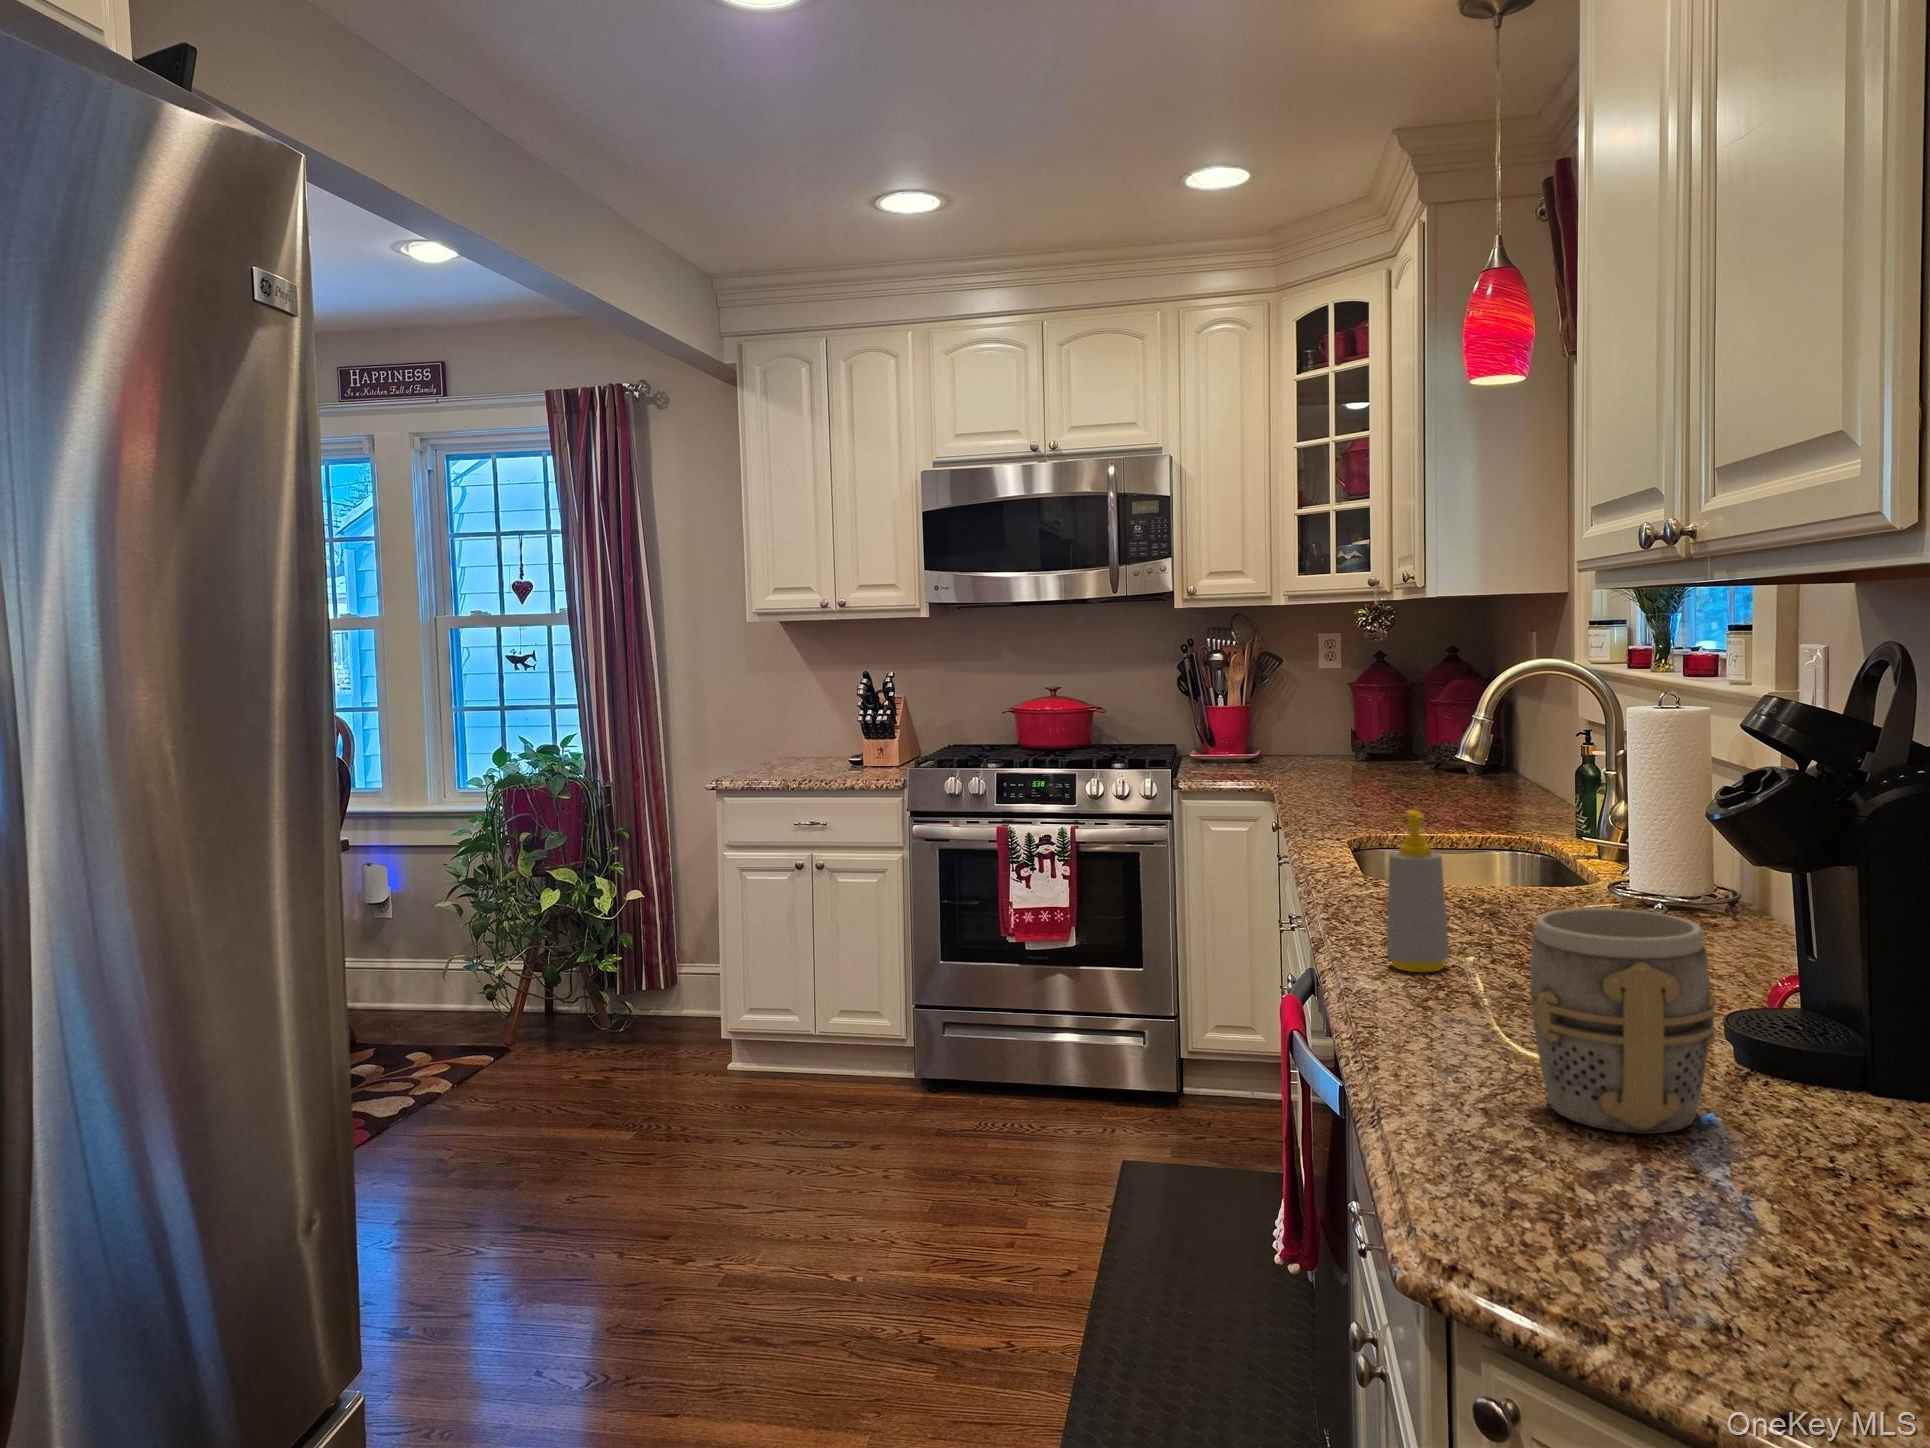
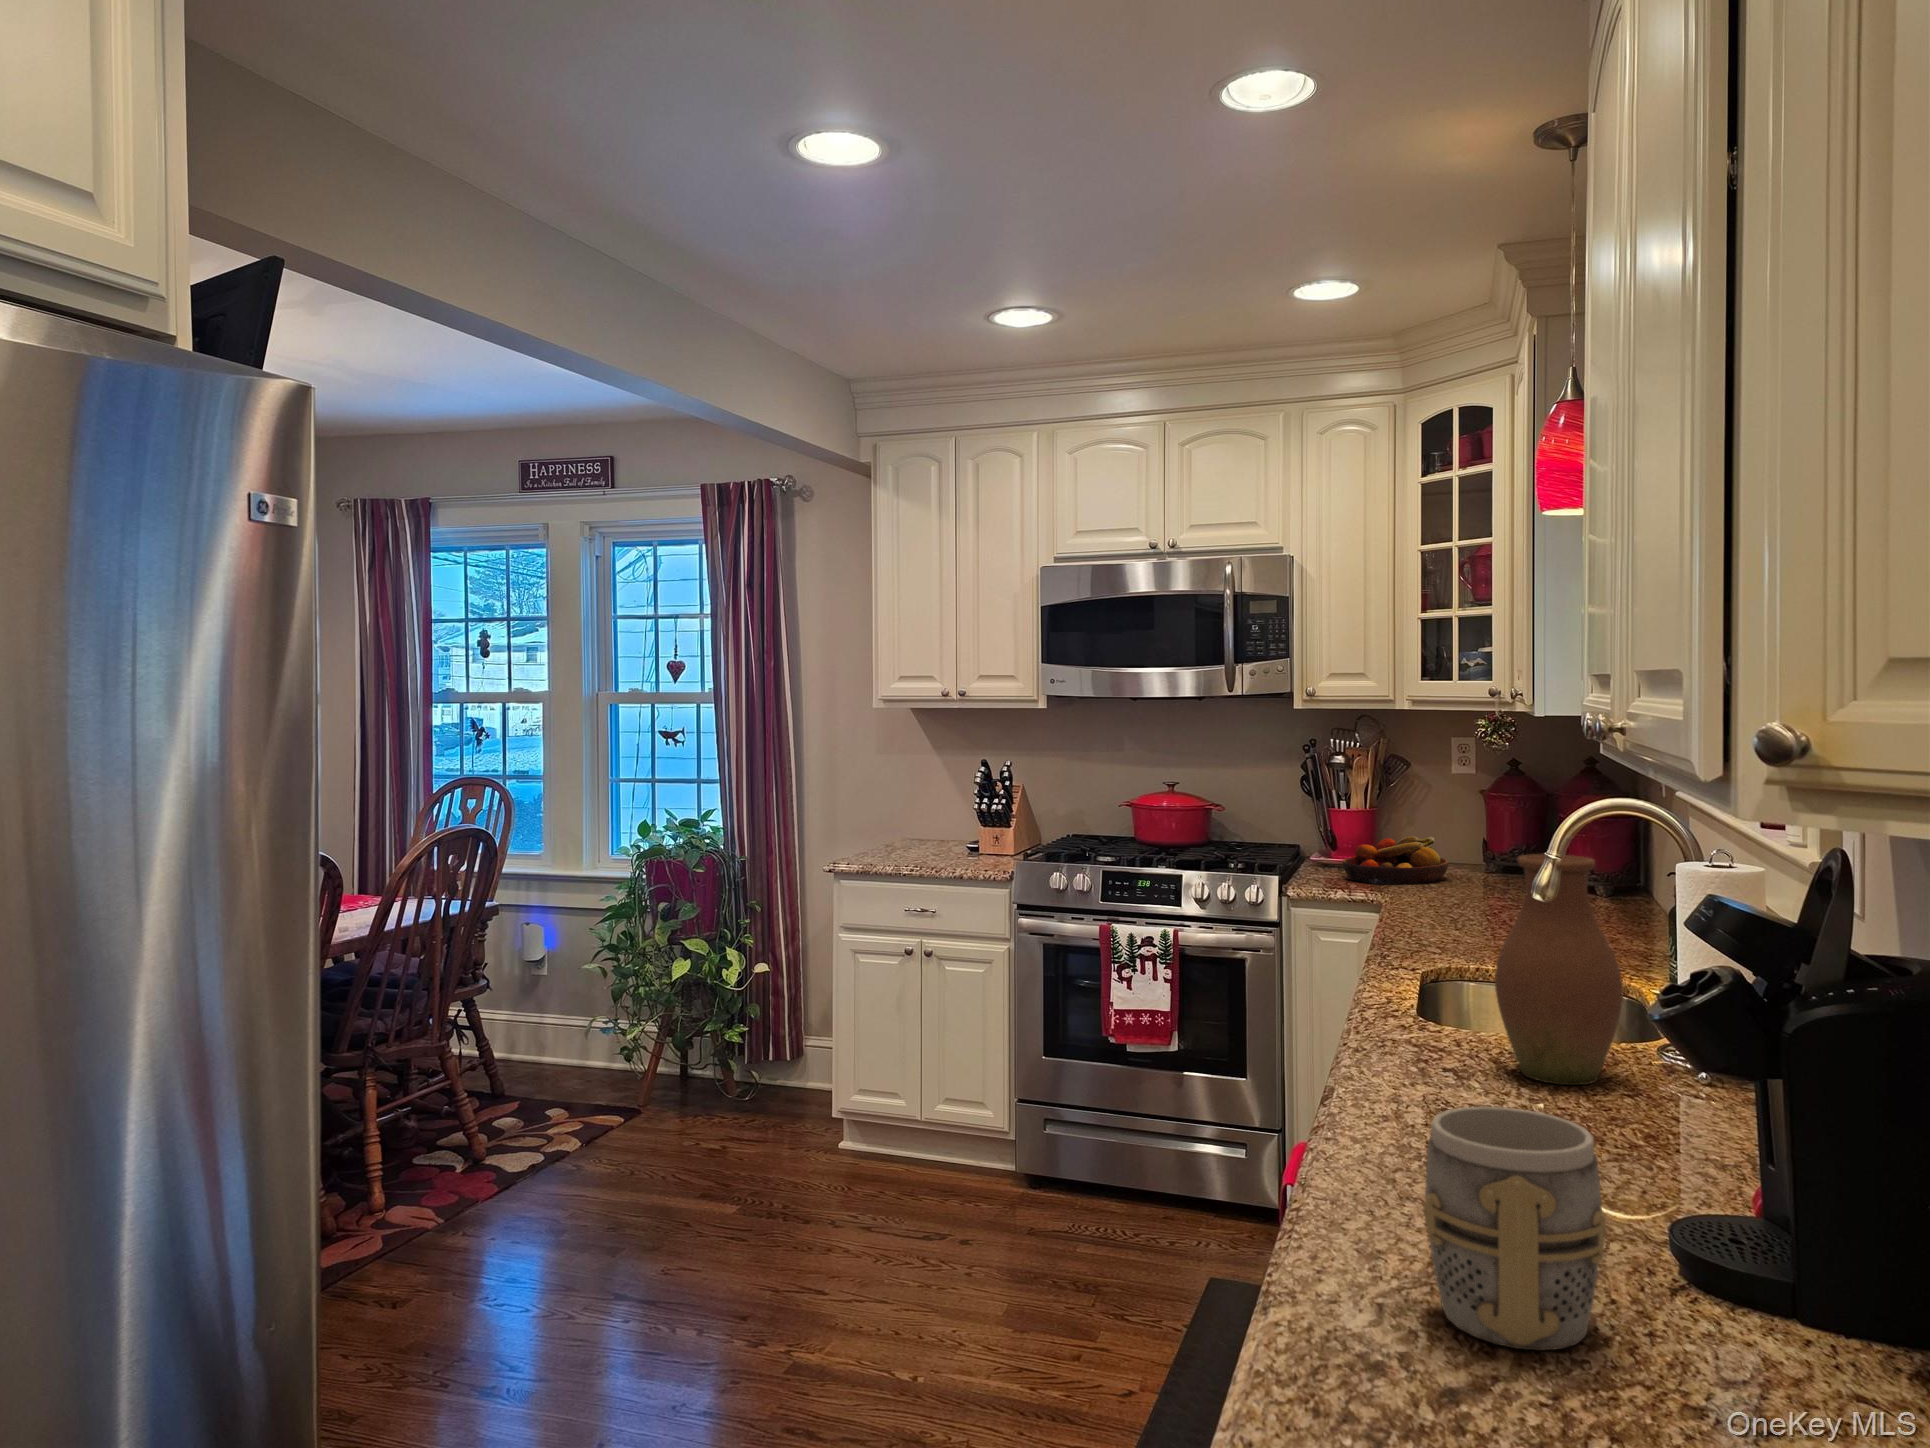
vase: none [1468,701,1591,921] -> present [1495,854,1623,1085]
fruit bowl: none [1223,728,1324,775] -> present [1342,836,1448,885]
soap bottle: present [1387,810,1449,972] -> none [1375,970,1439,1138]

